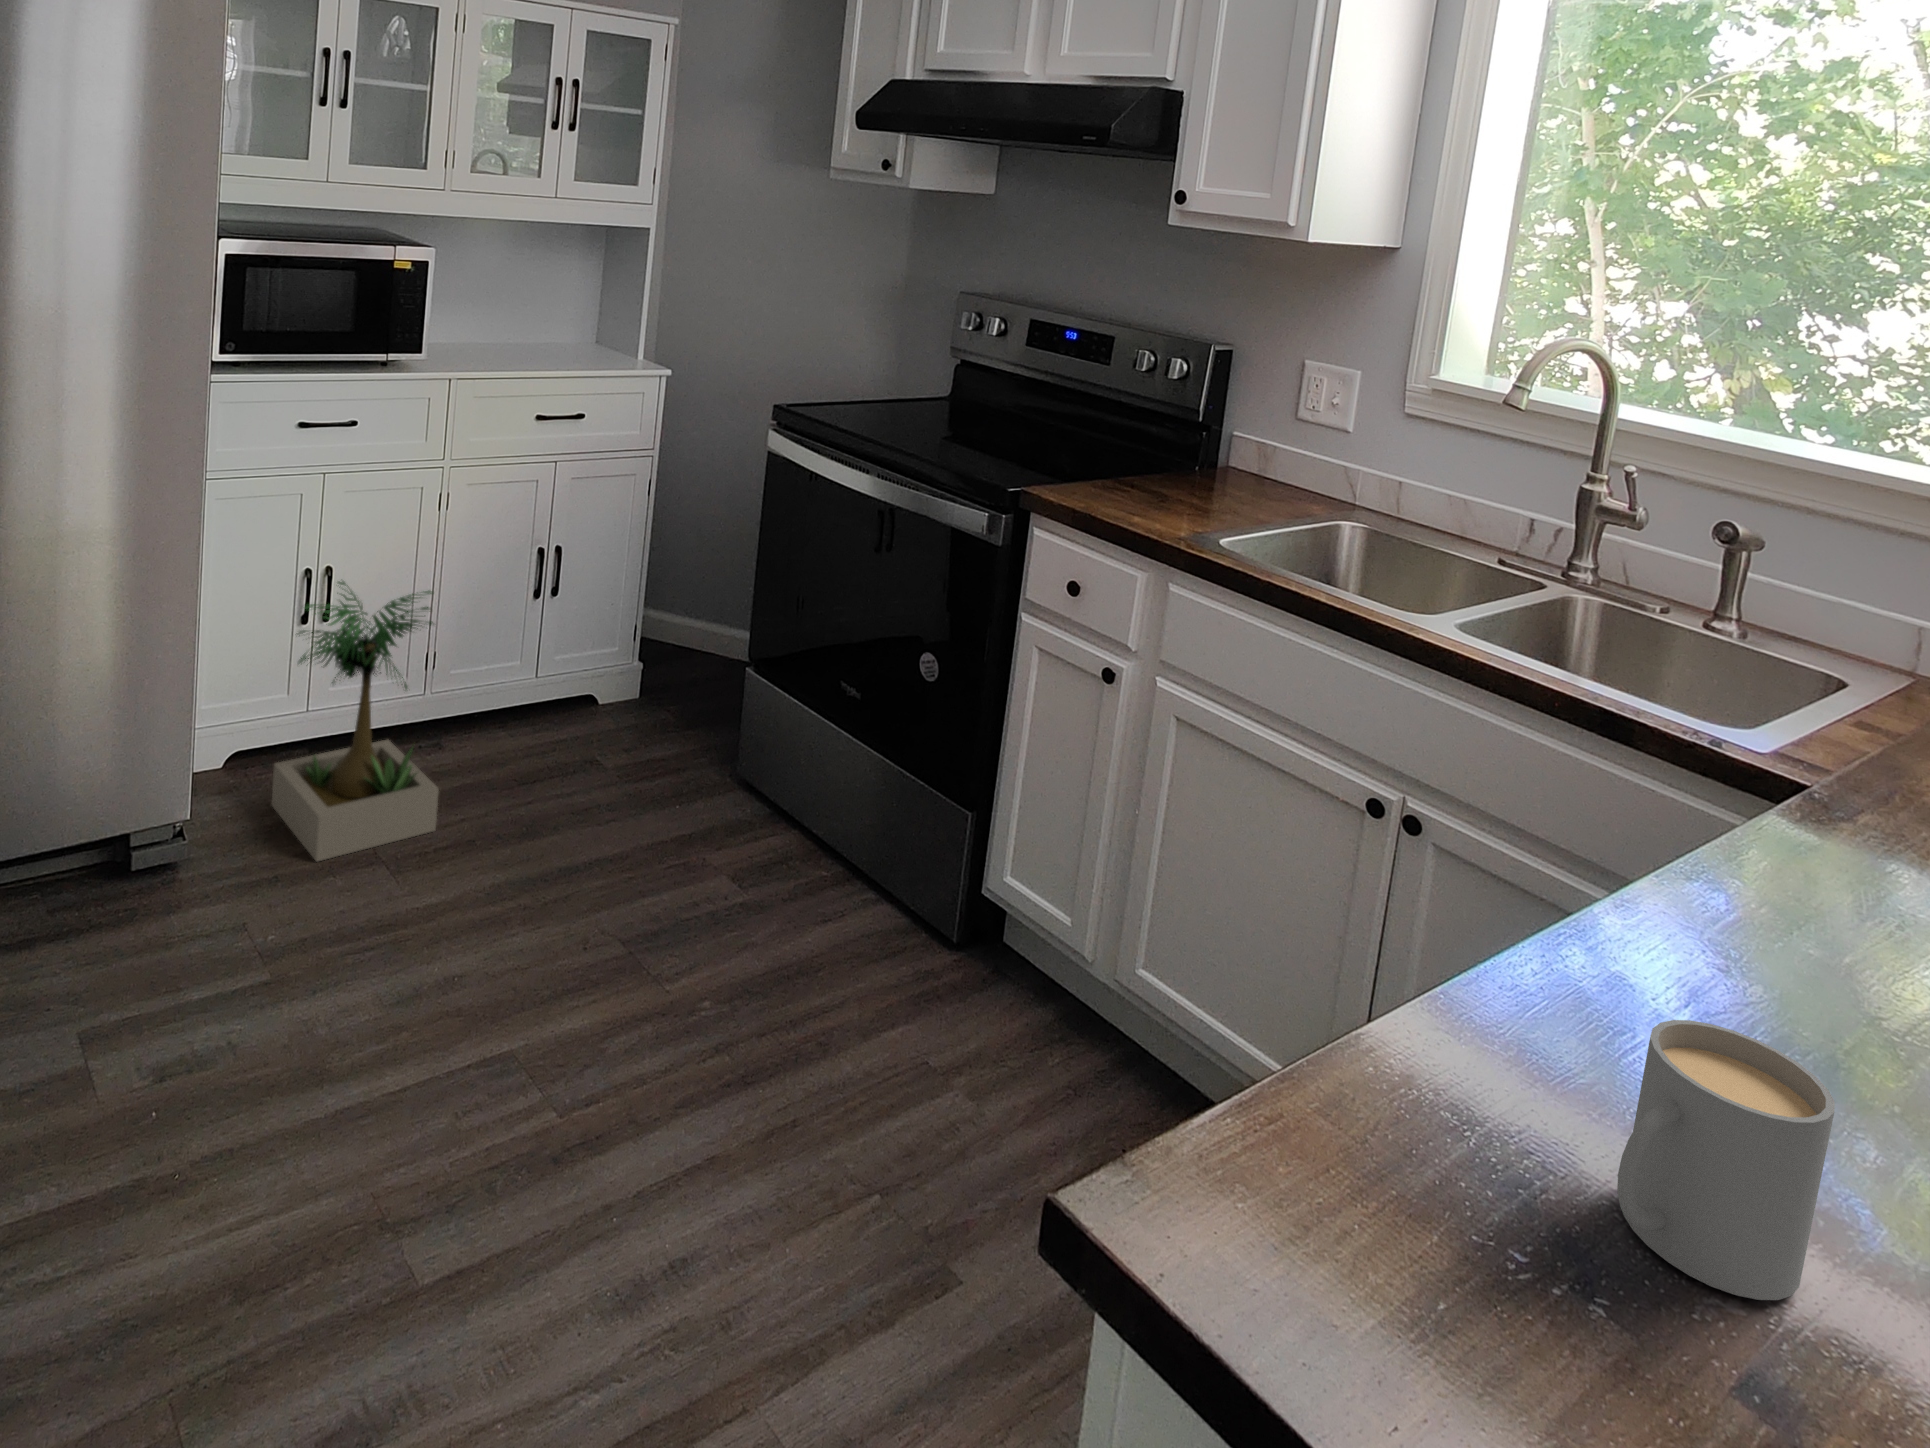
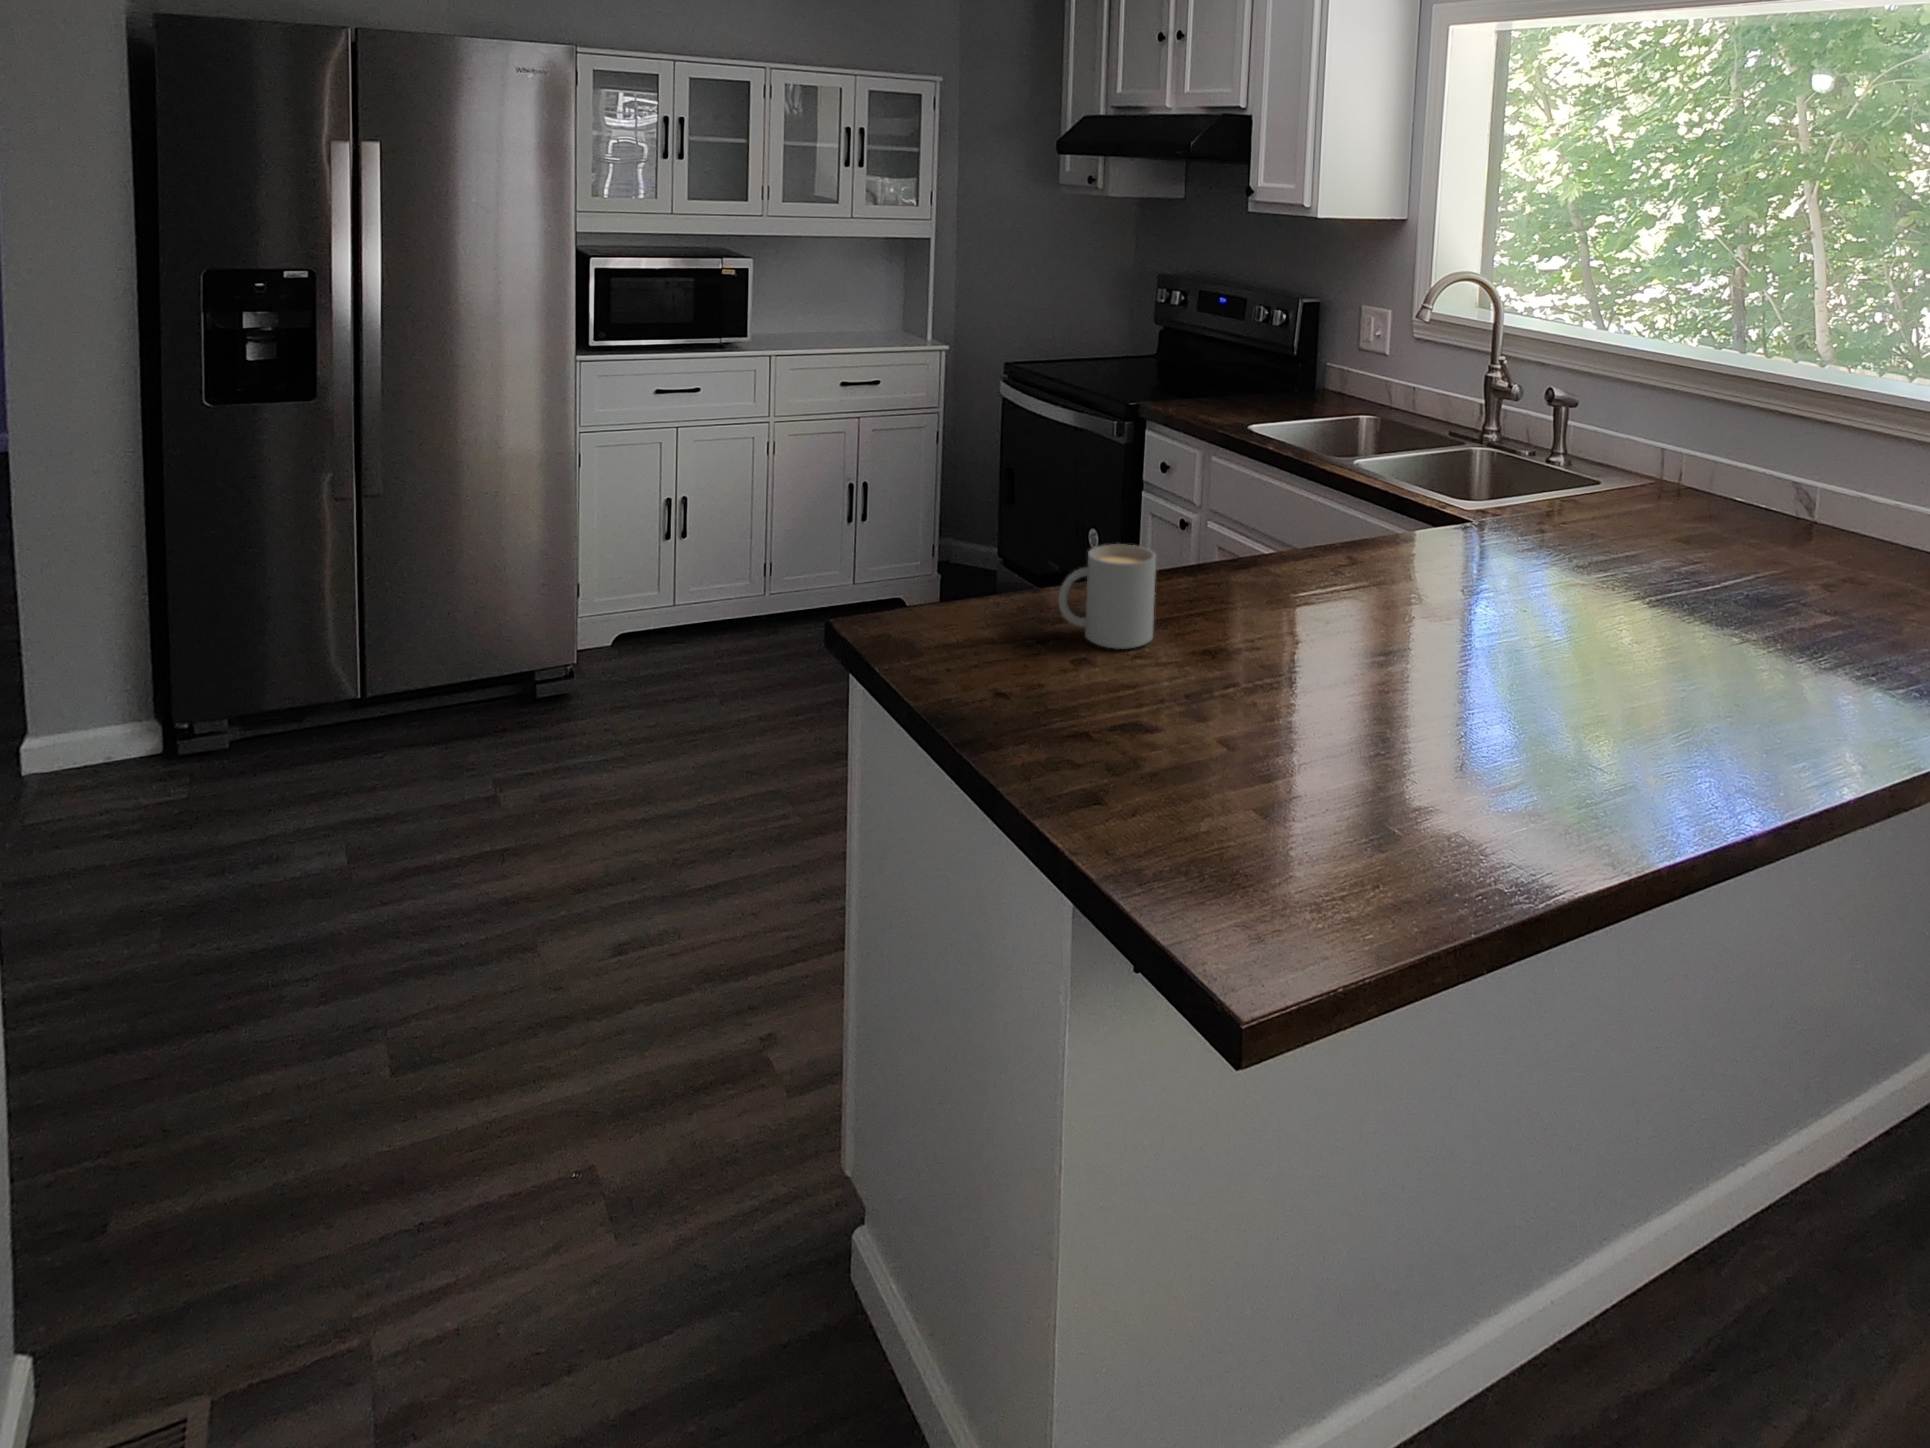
potted plant: present [272,581,439,861] -> none [642,497,772,692]

